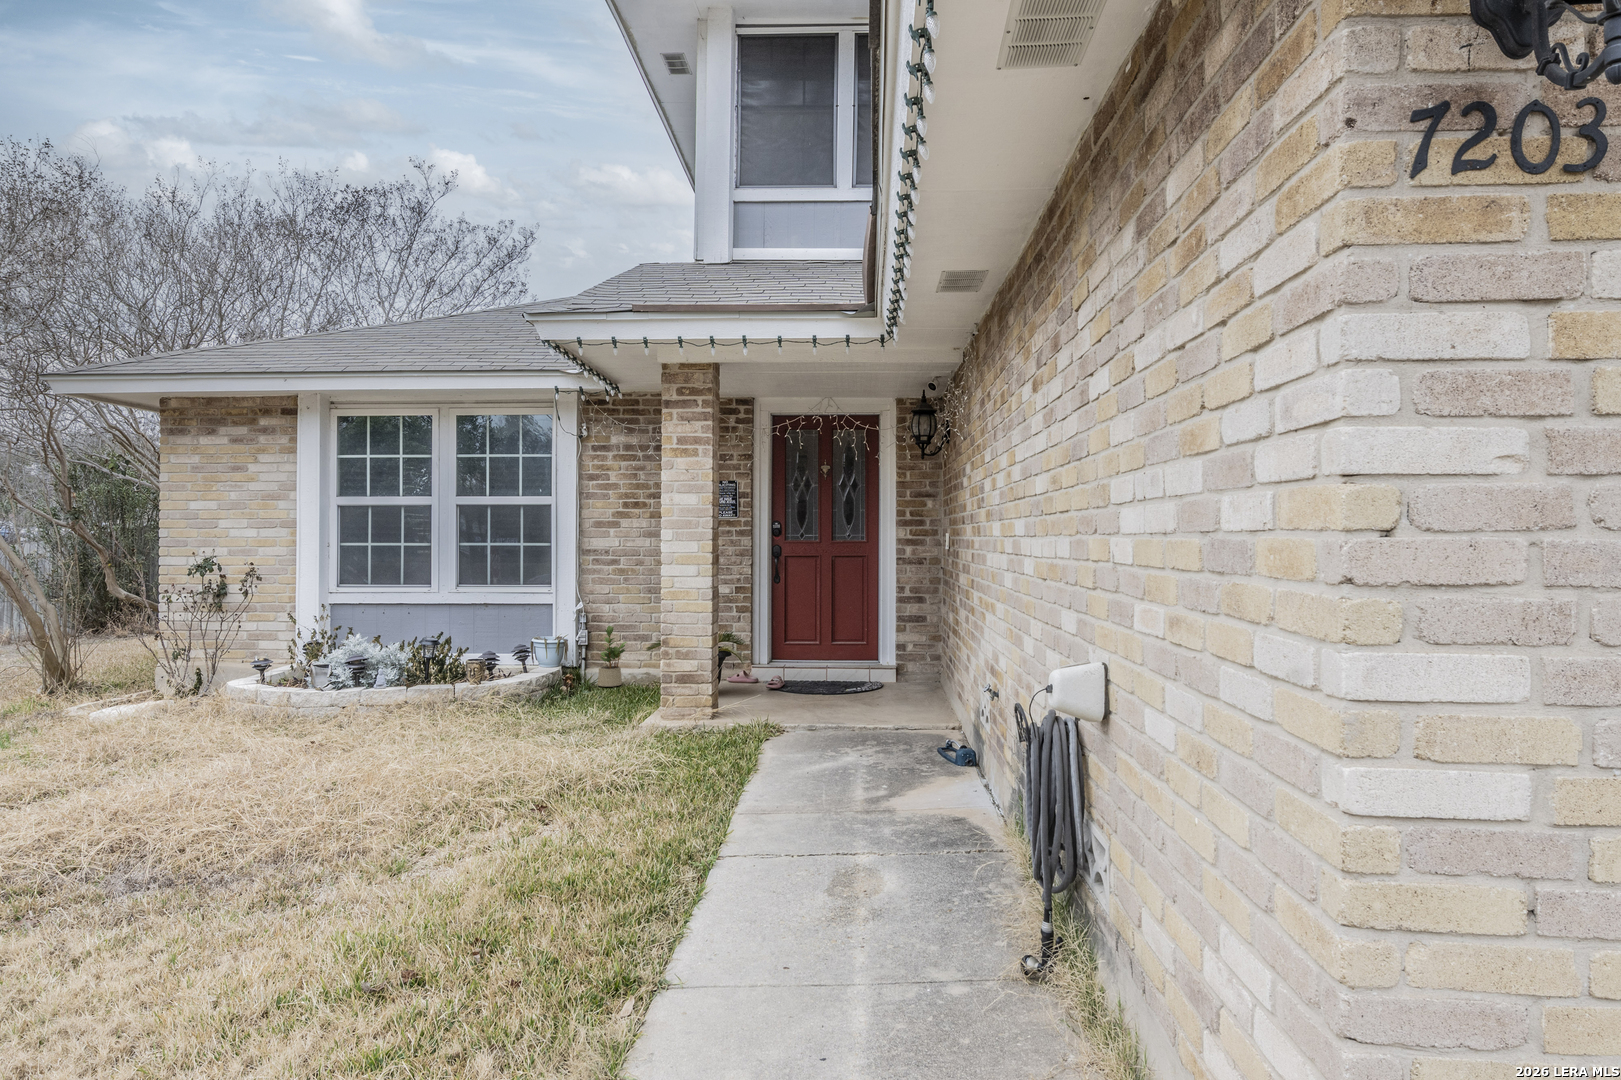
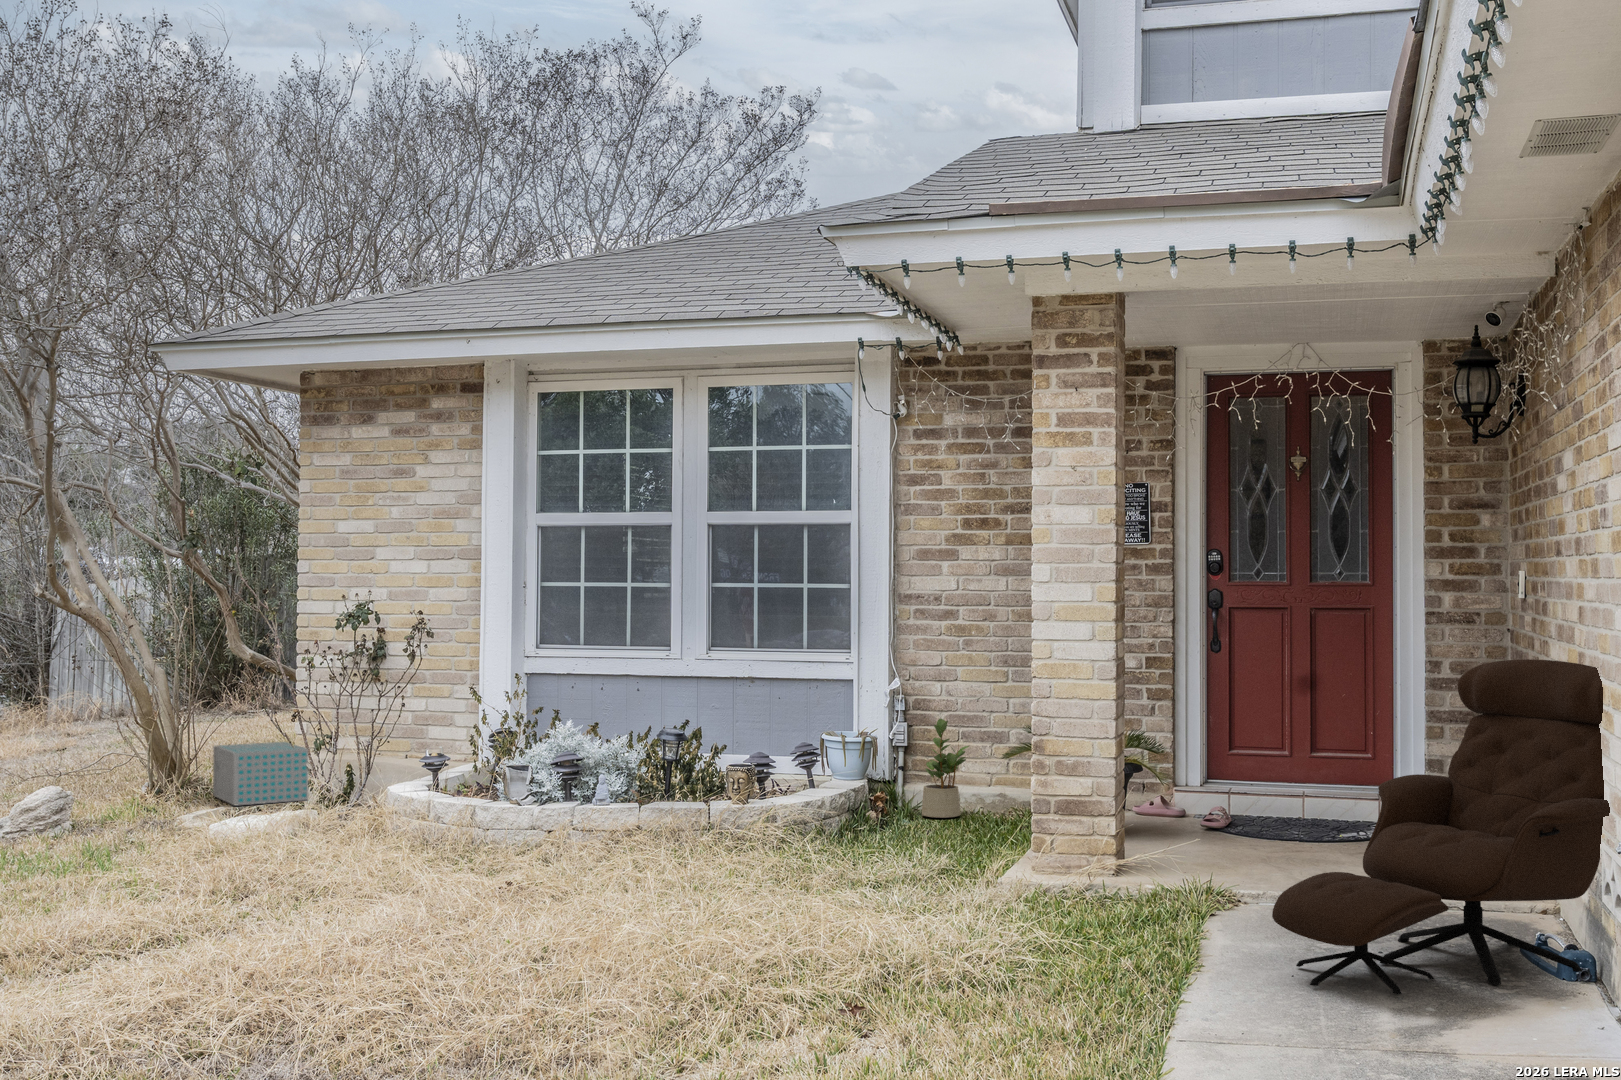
lounge chair: none [804,587,1002,797] -> present [1272,659,1610,994]
storage box: none [90,653,167,701] -> present [213,742,308,806]

